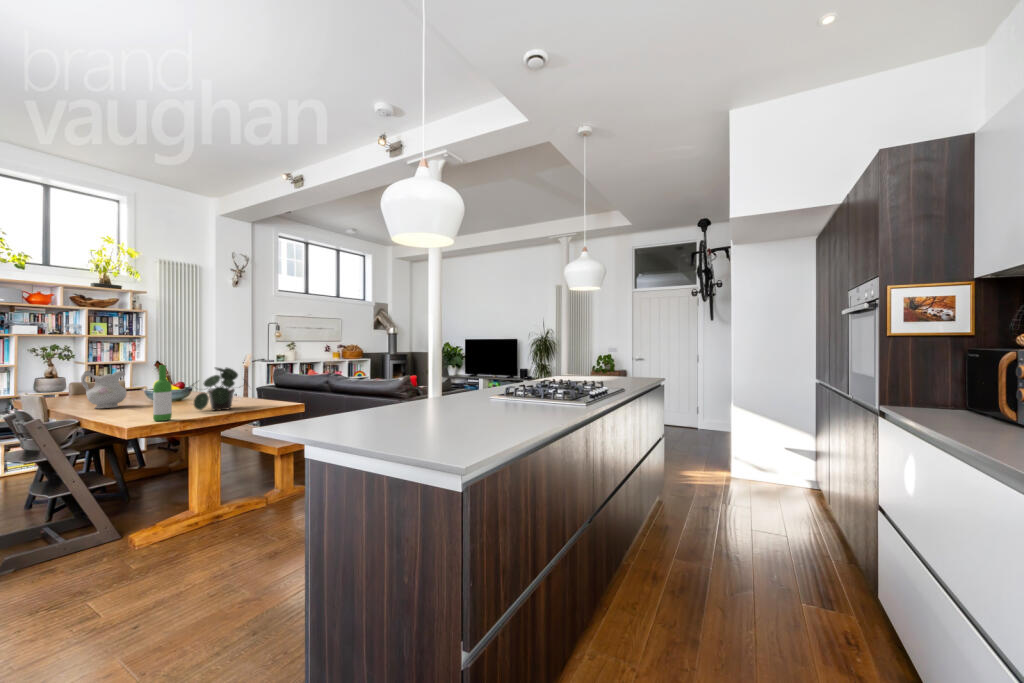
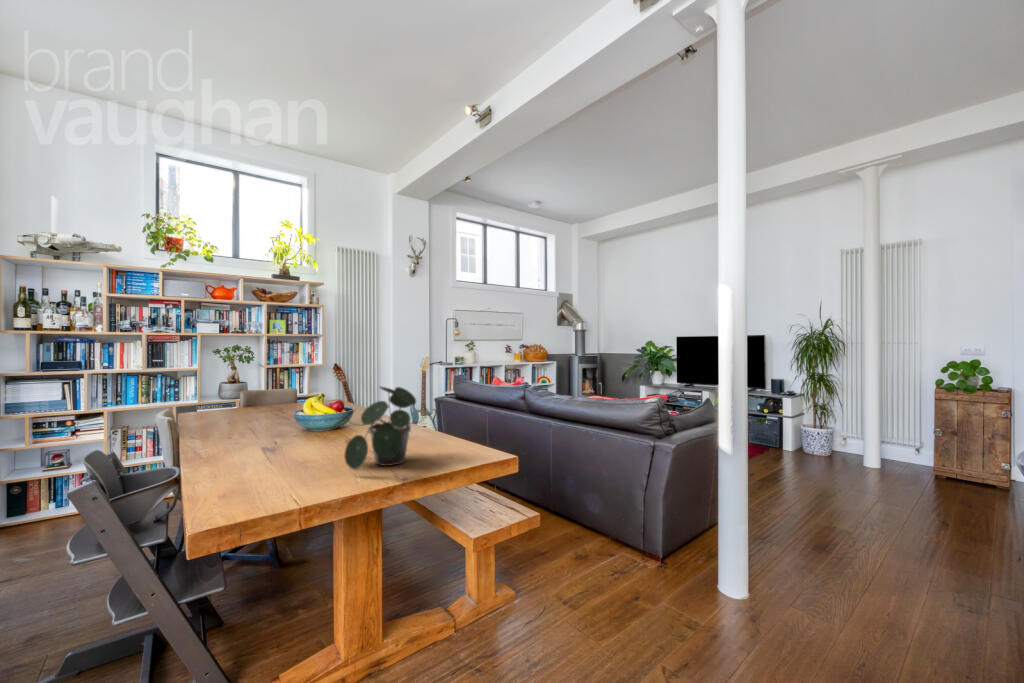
wine bottle: present [153,365,172,421] -> none [269,387,301,501]
ceramic pitcher: present [81,371,126,409] -> none [214,384,271,442]

